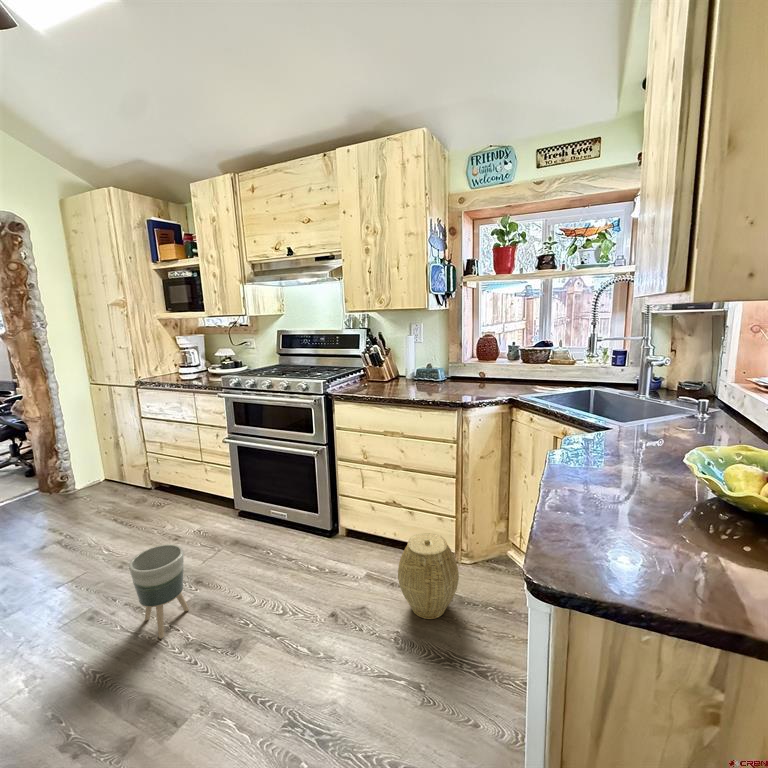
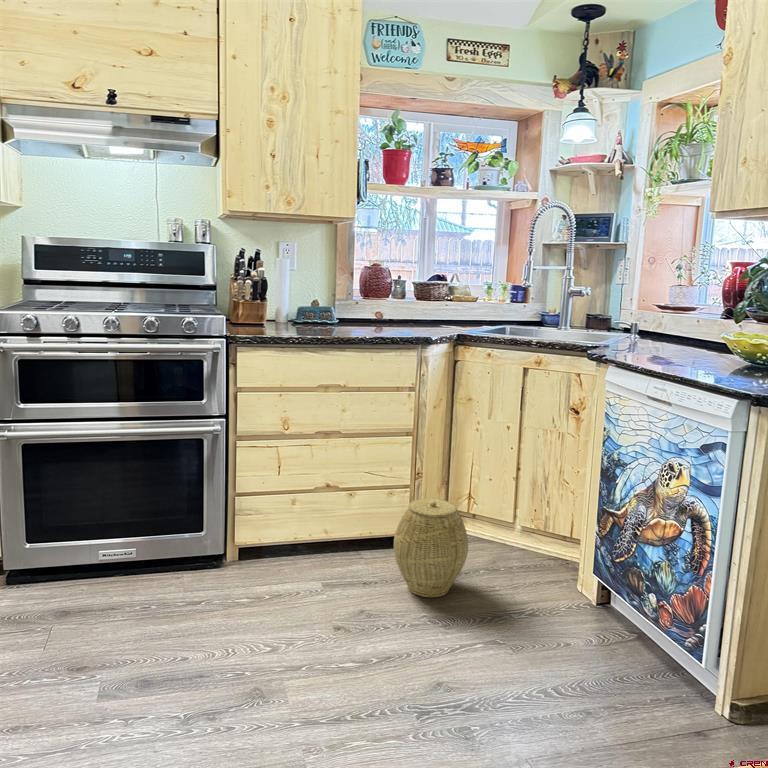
planter: present [129,544,189,639] -> none [59,582,149,731]

